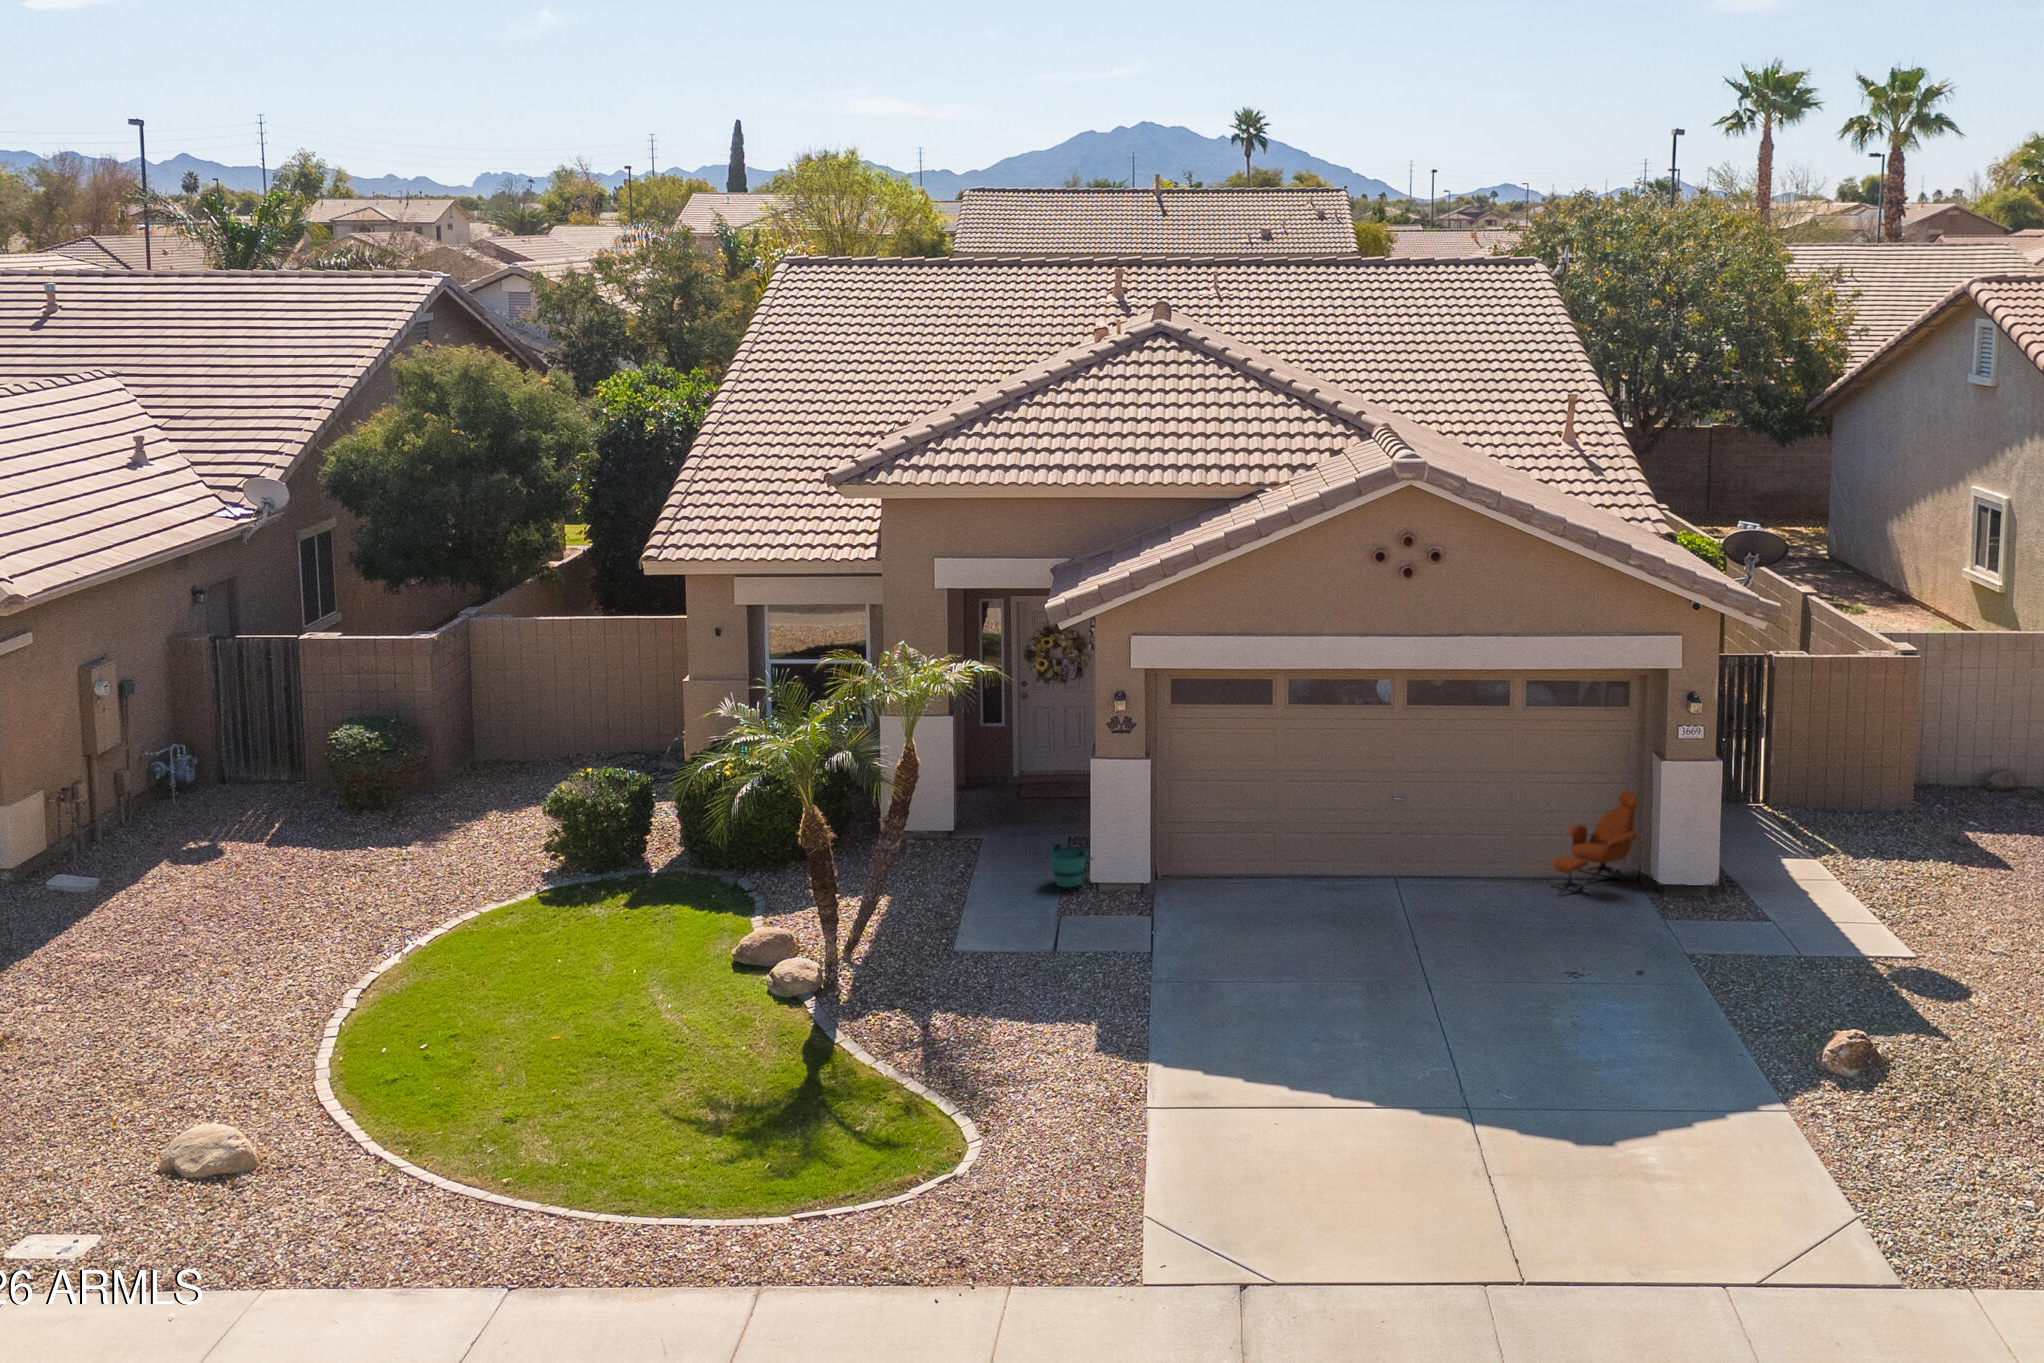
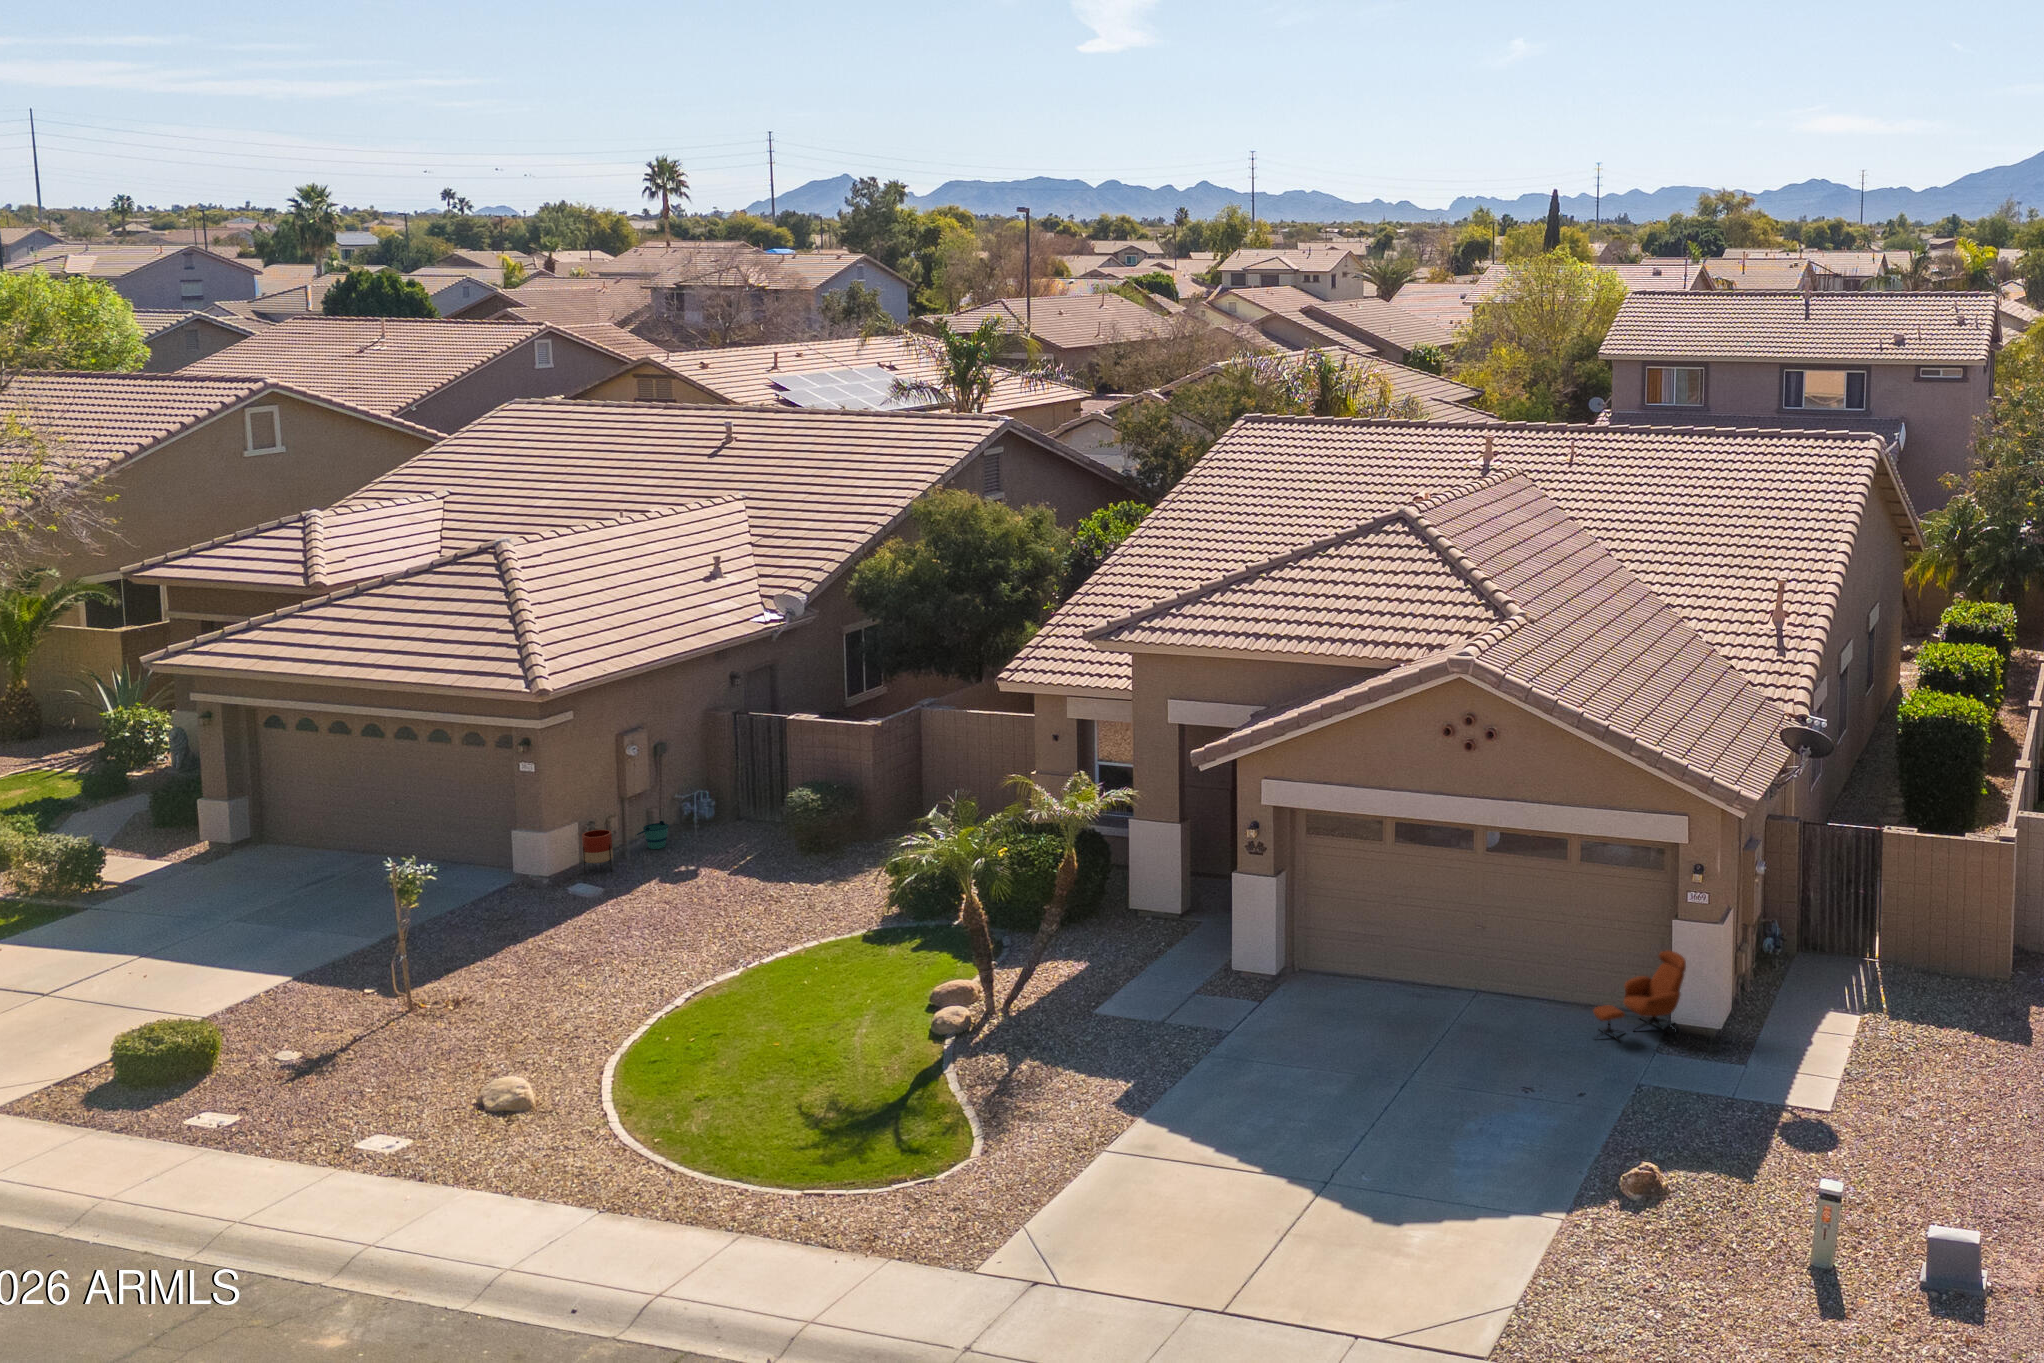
planter: none [32,805,83,871] -> present [582,830,613,874]
bucket: present [1049,844,1092,887] -> present [637,820,669,849]

